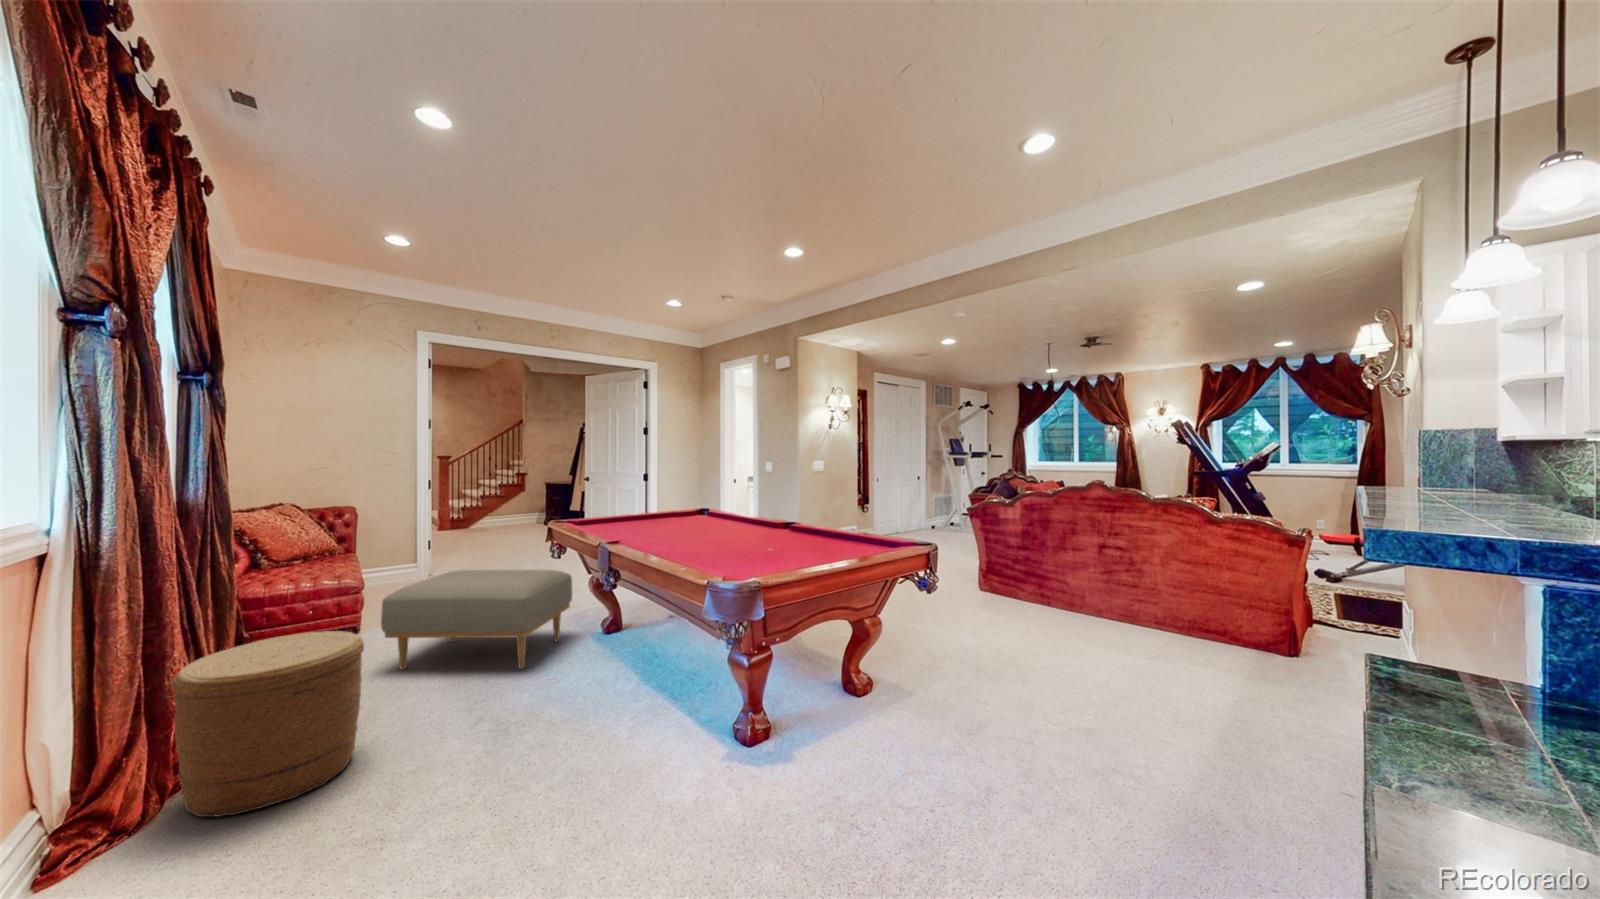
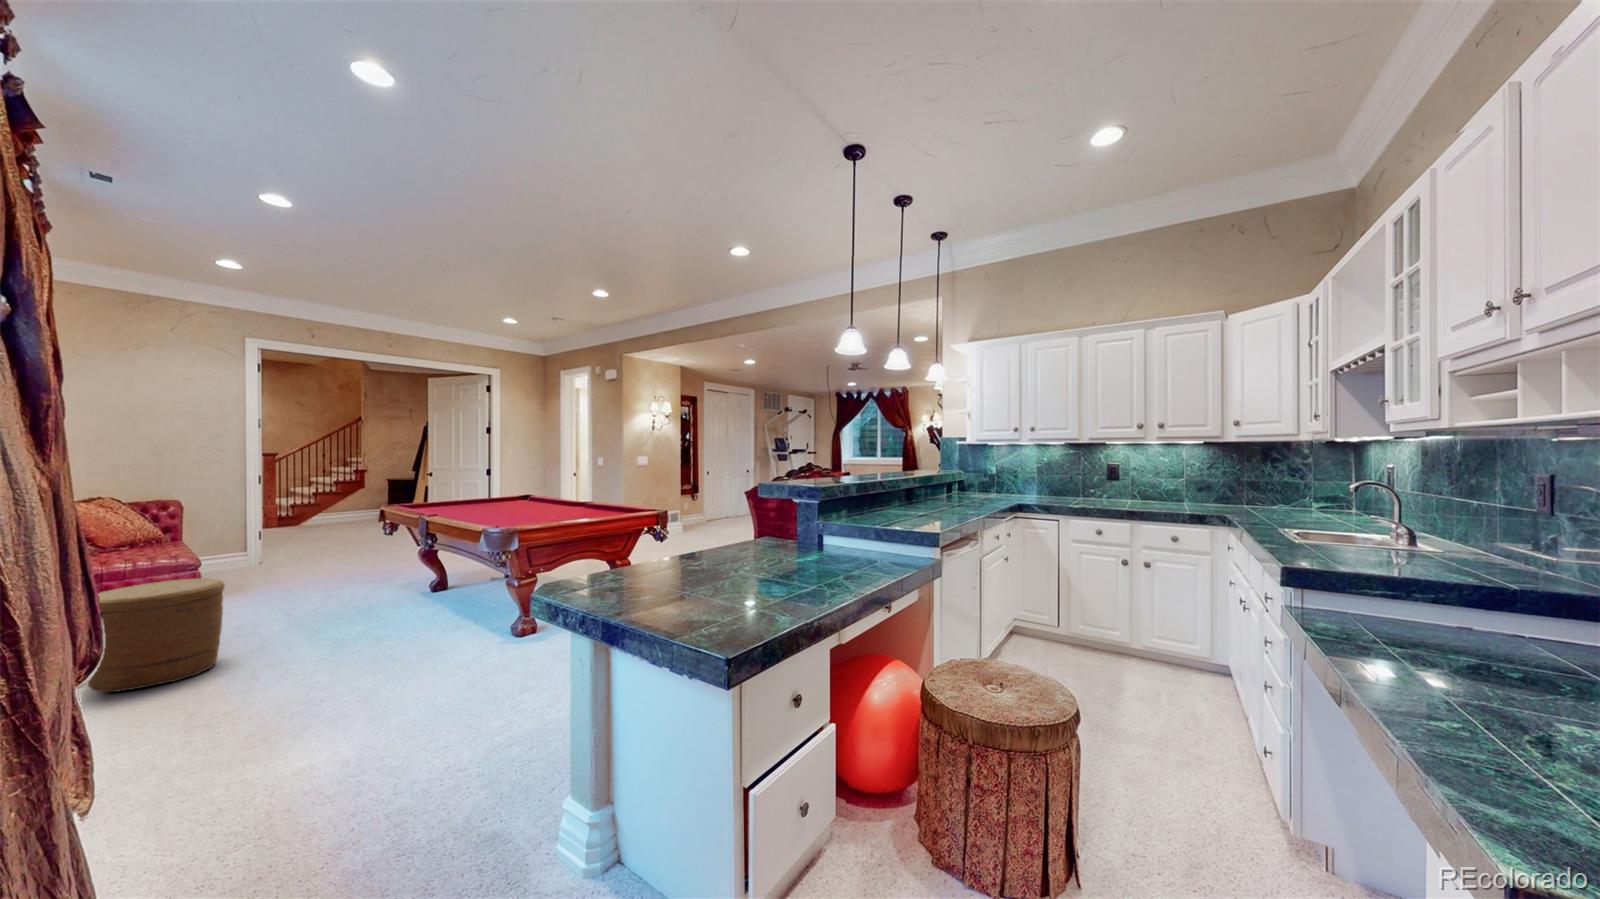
ottoman: present [381,570,572,669] -> none [226,543,400,621]

